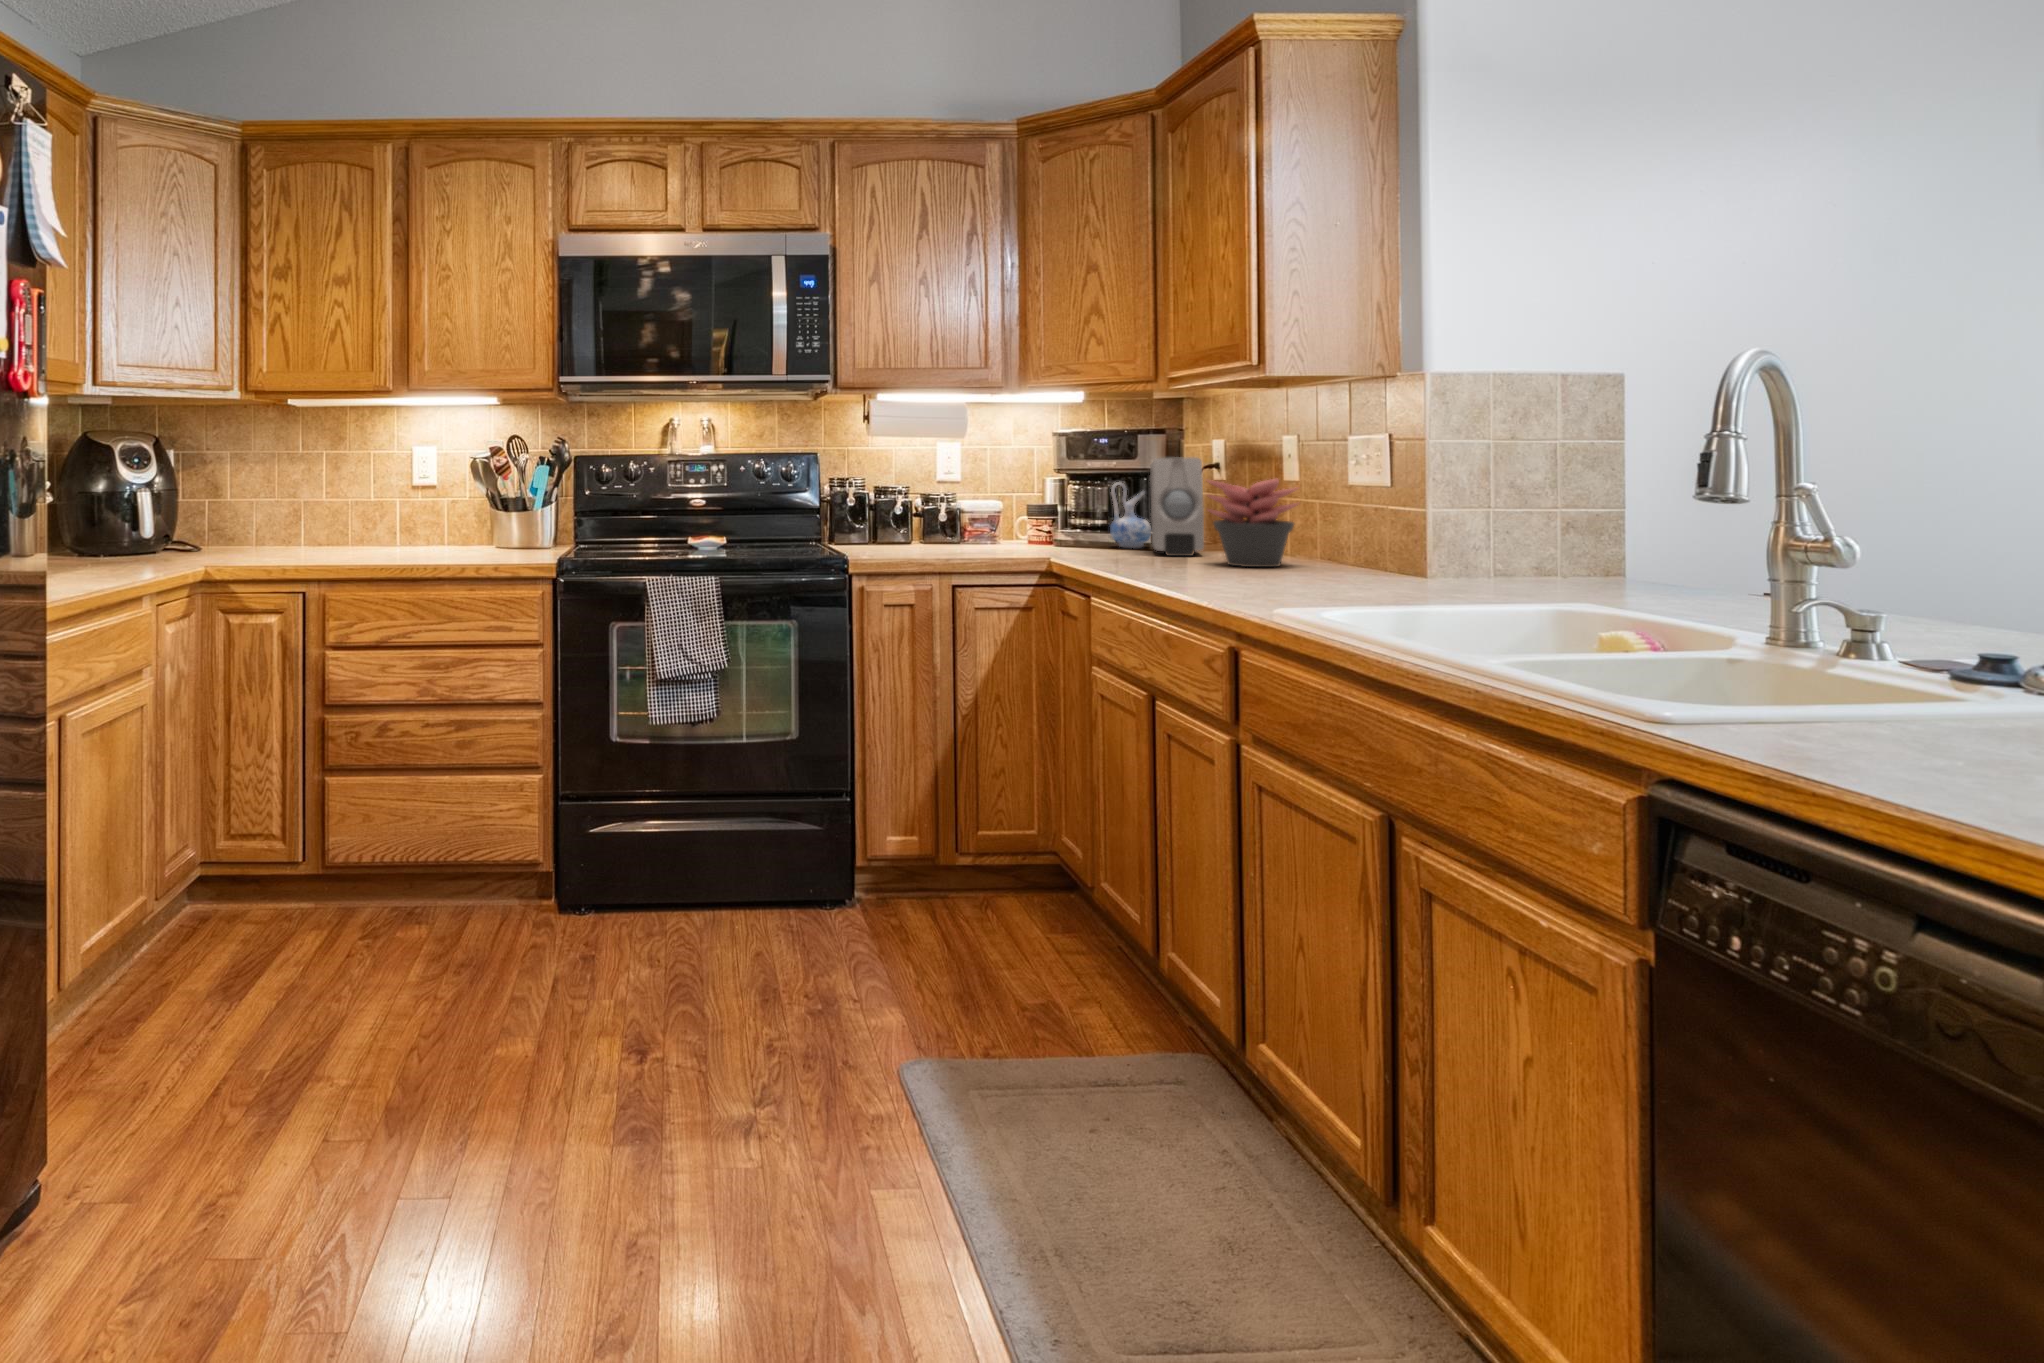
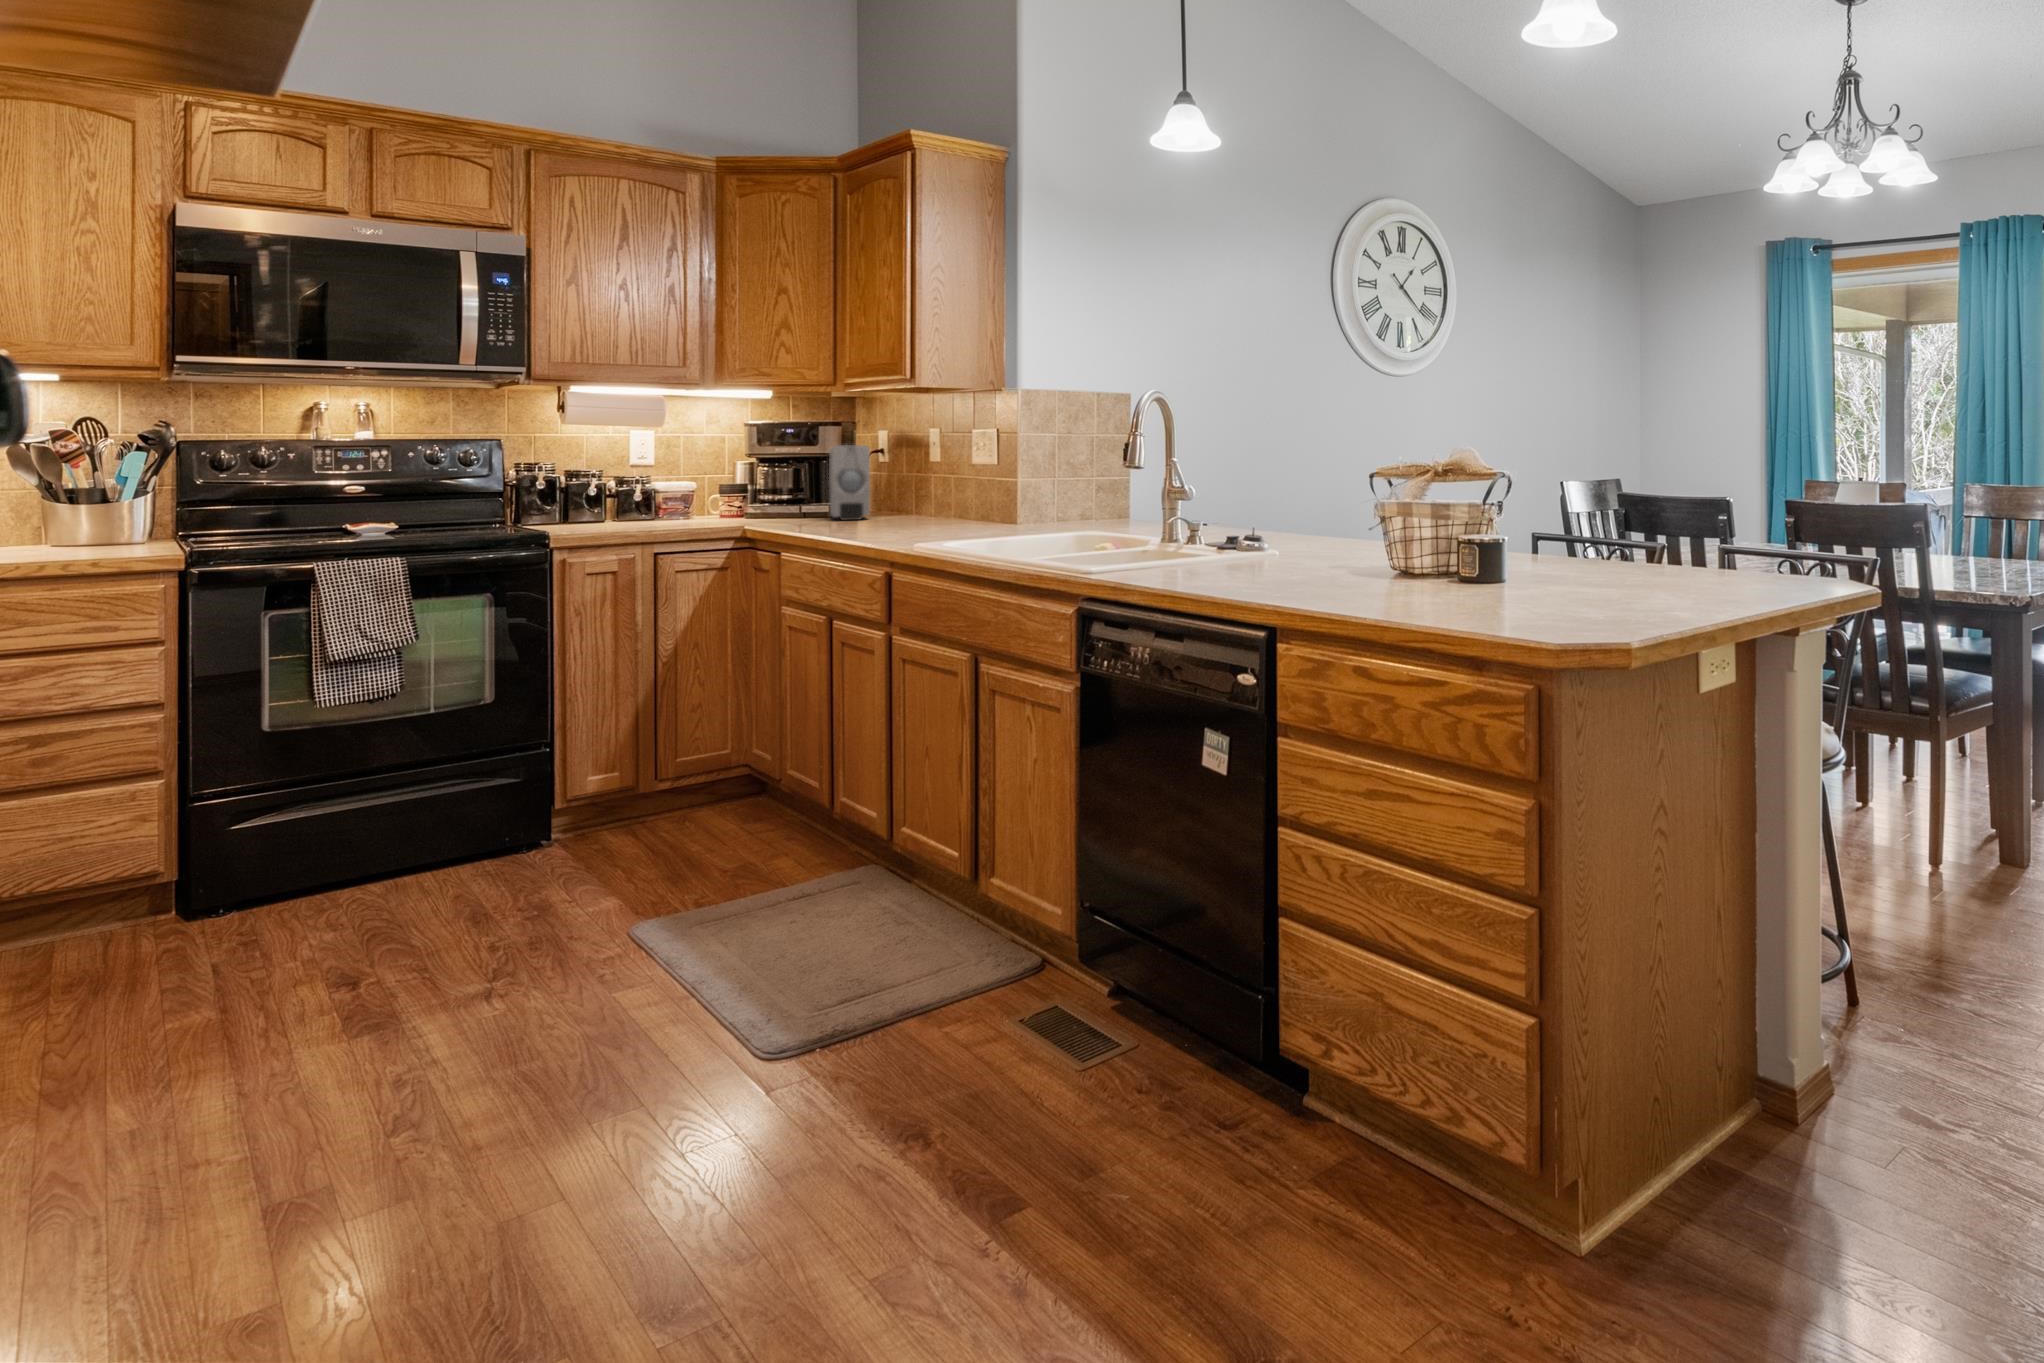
succulent plant: present [1208,479,1298,567] -> none [871,461,938,524]
ceramic pitcher: present [1110,482,1151,548] -> none [795,465,829,517]

